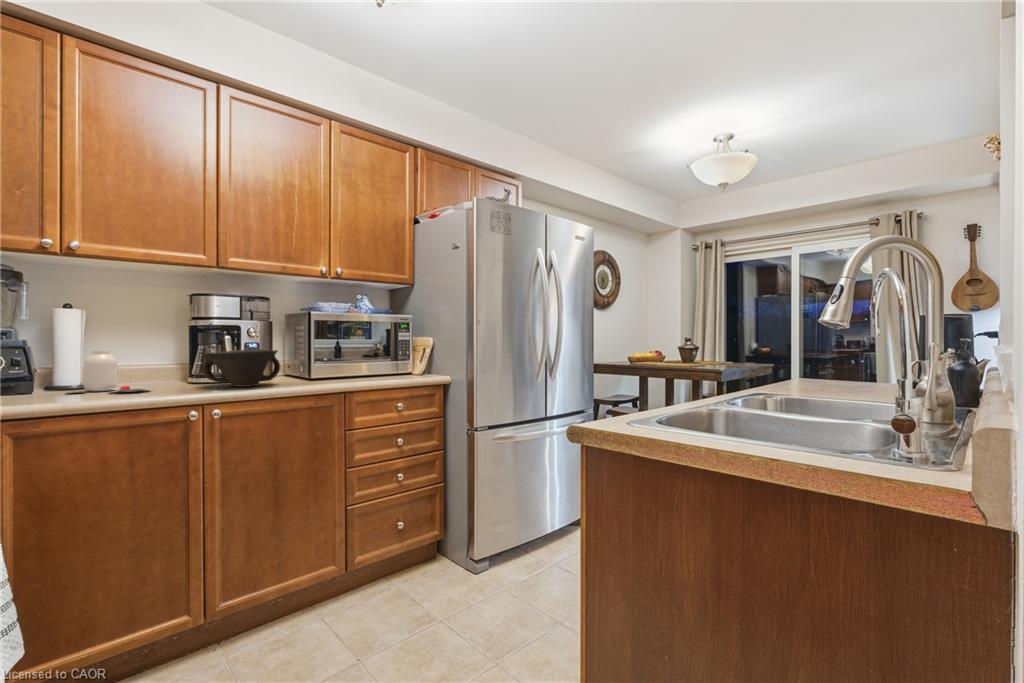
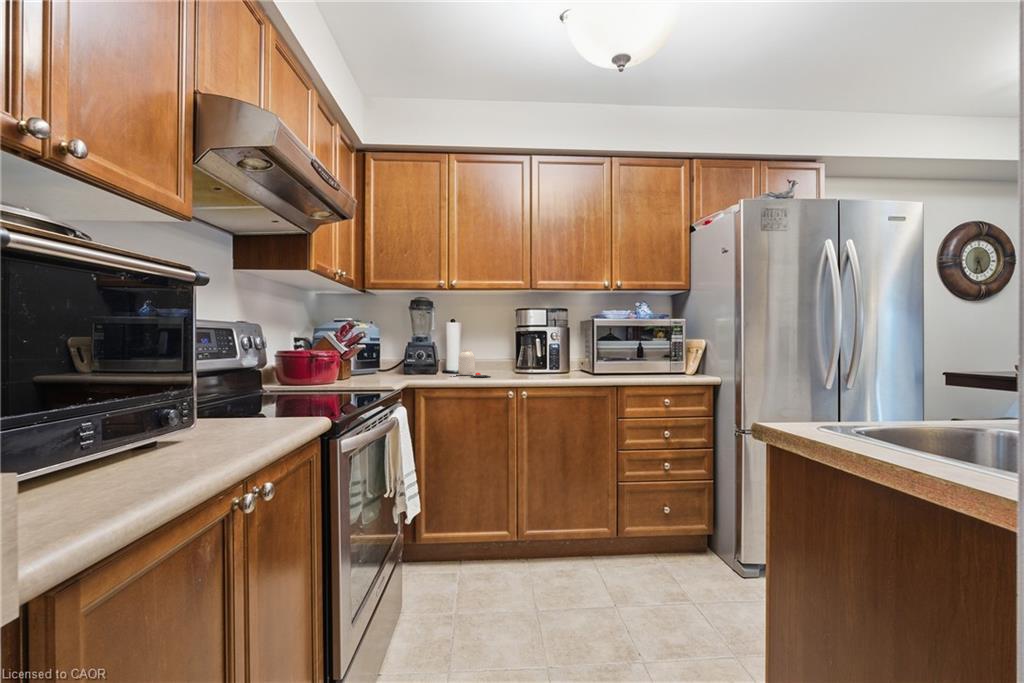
bowl: present [202,349,280,387] -> none [520,349,571,377]

